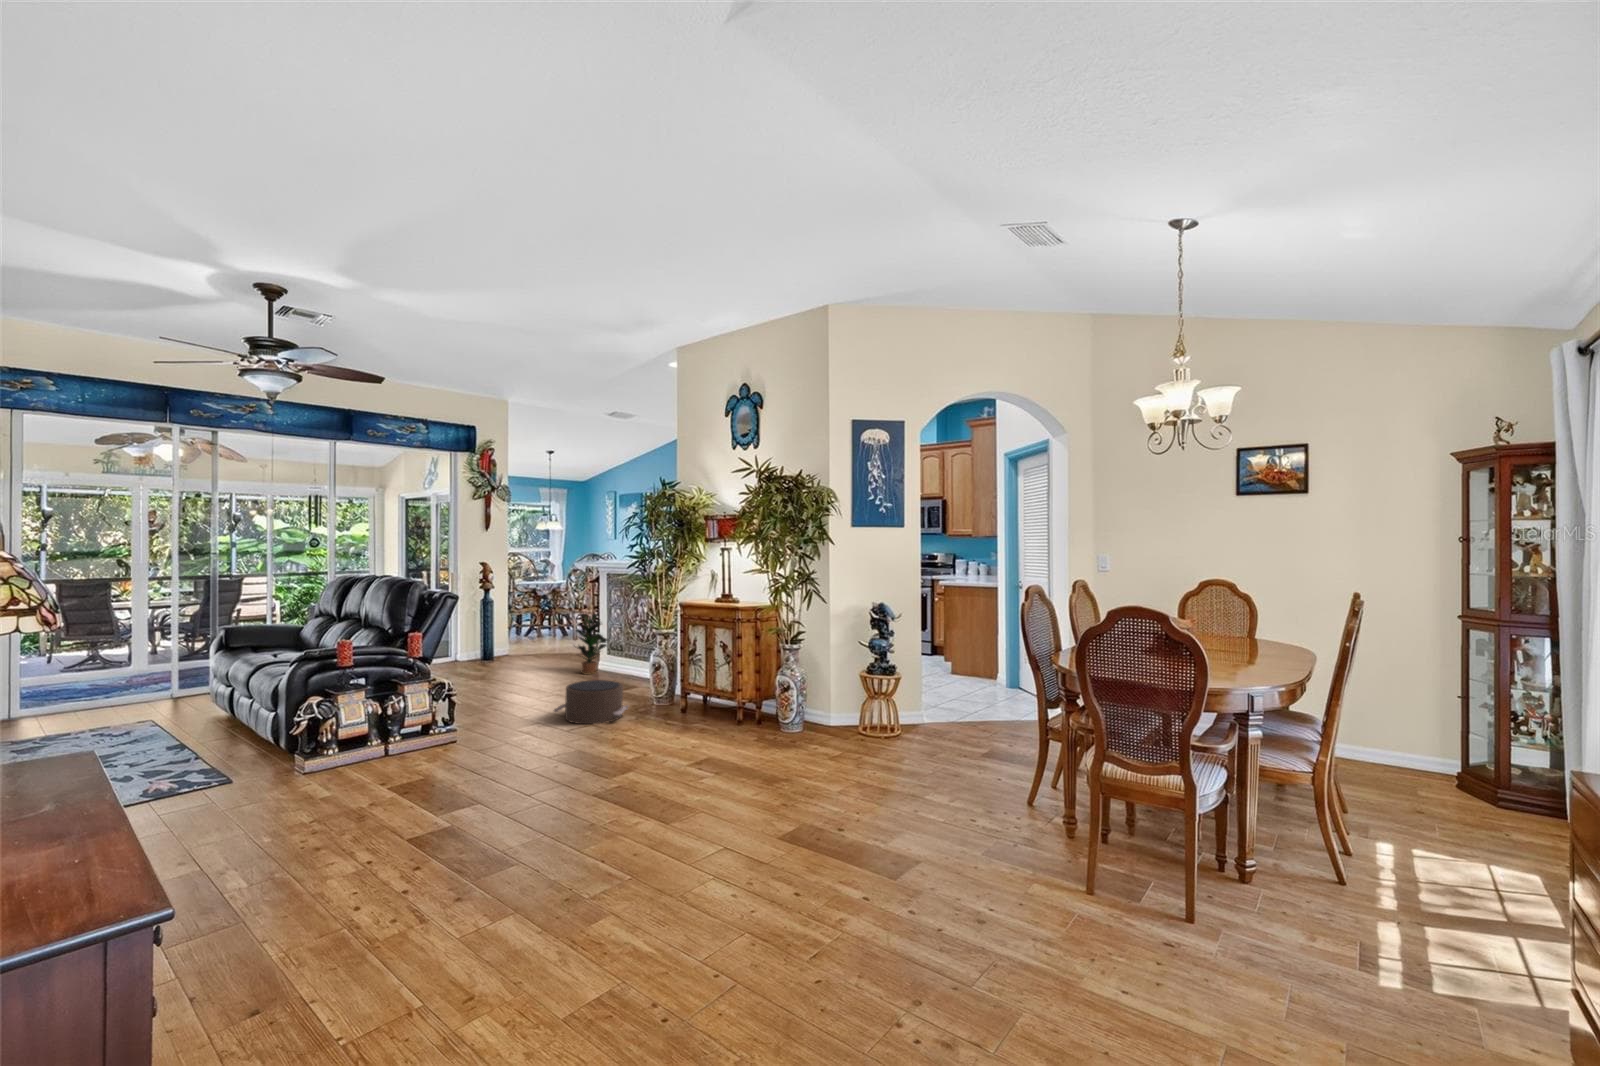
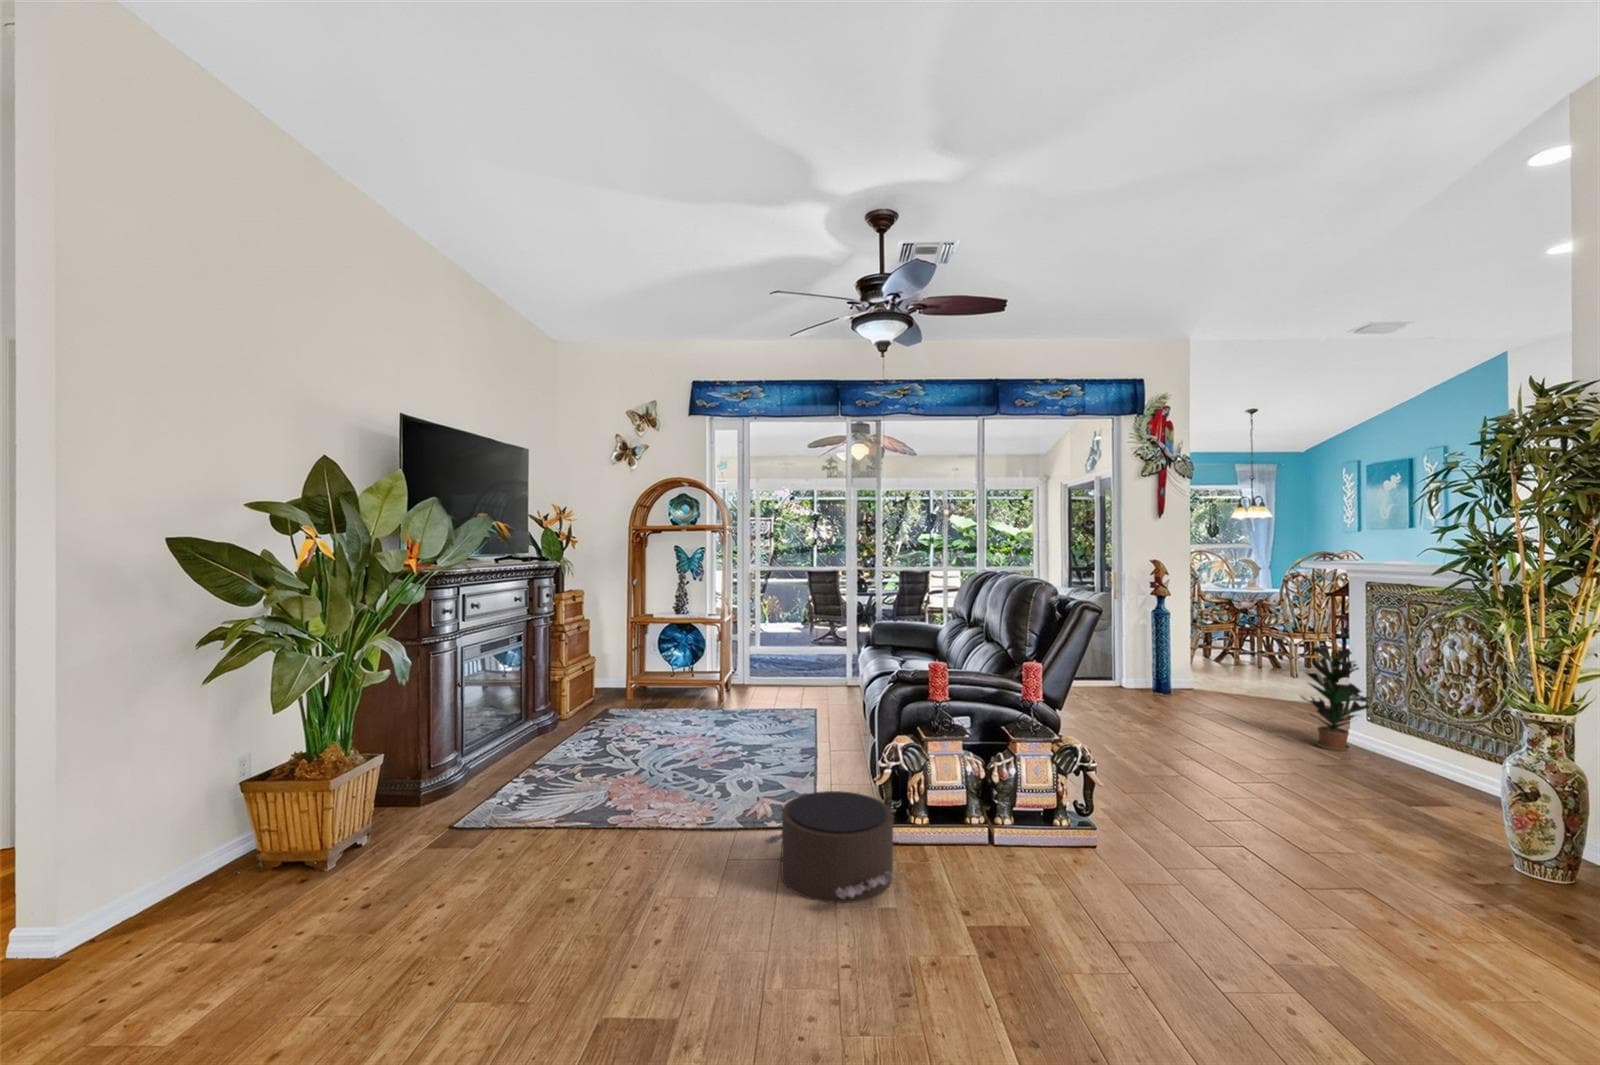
pouf: present [553,680,628,724] -> present [765,791,897,903]

